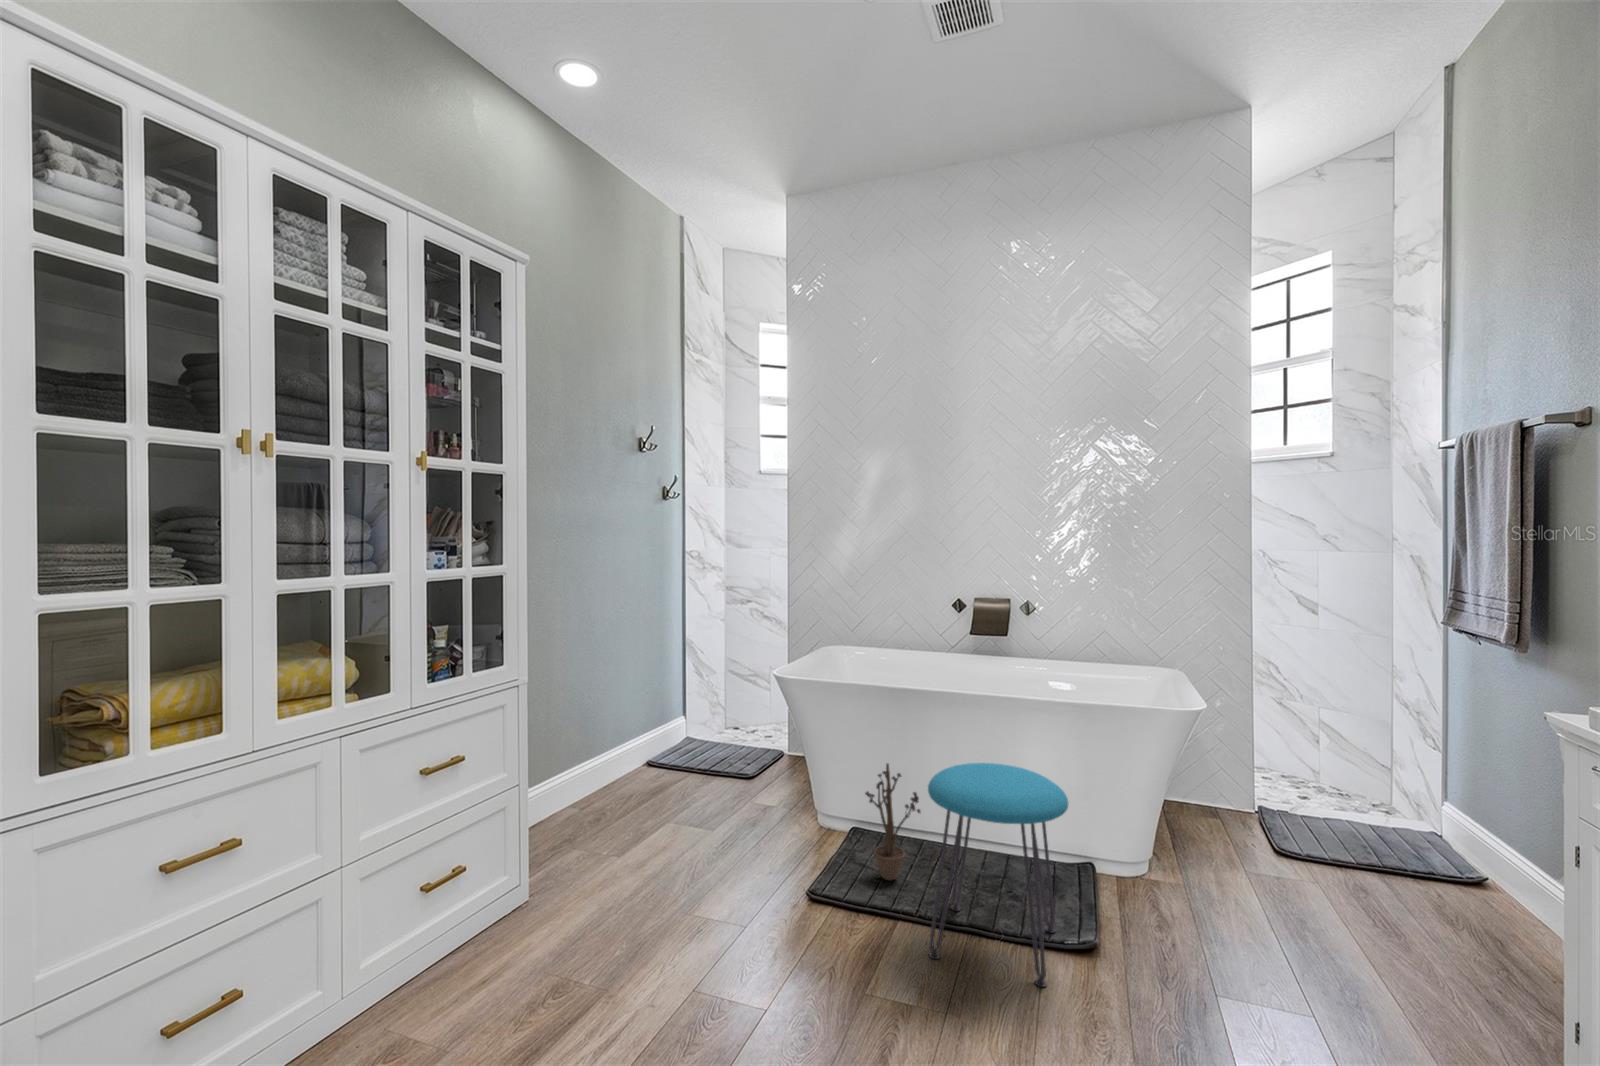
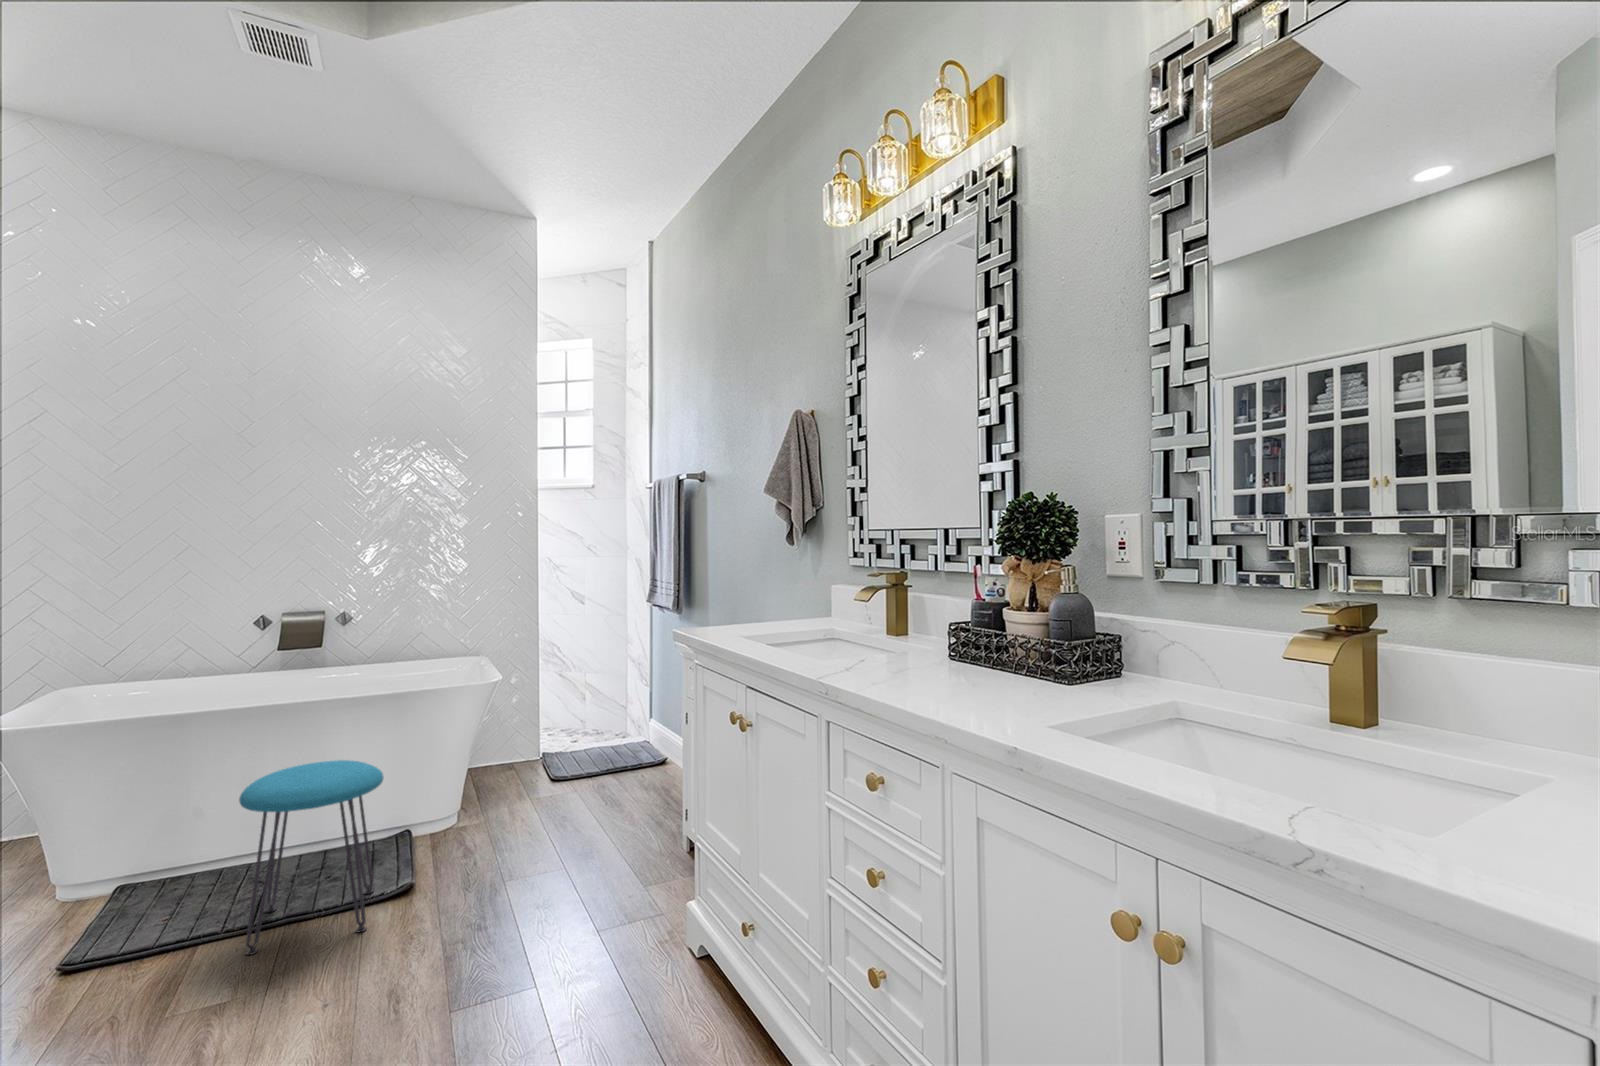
decorative plant: present [858,764,920,880] -> none [137,795,227,916]

